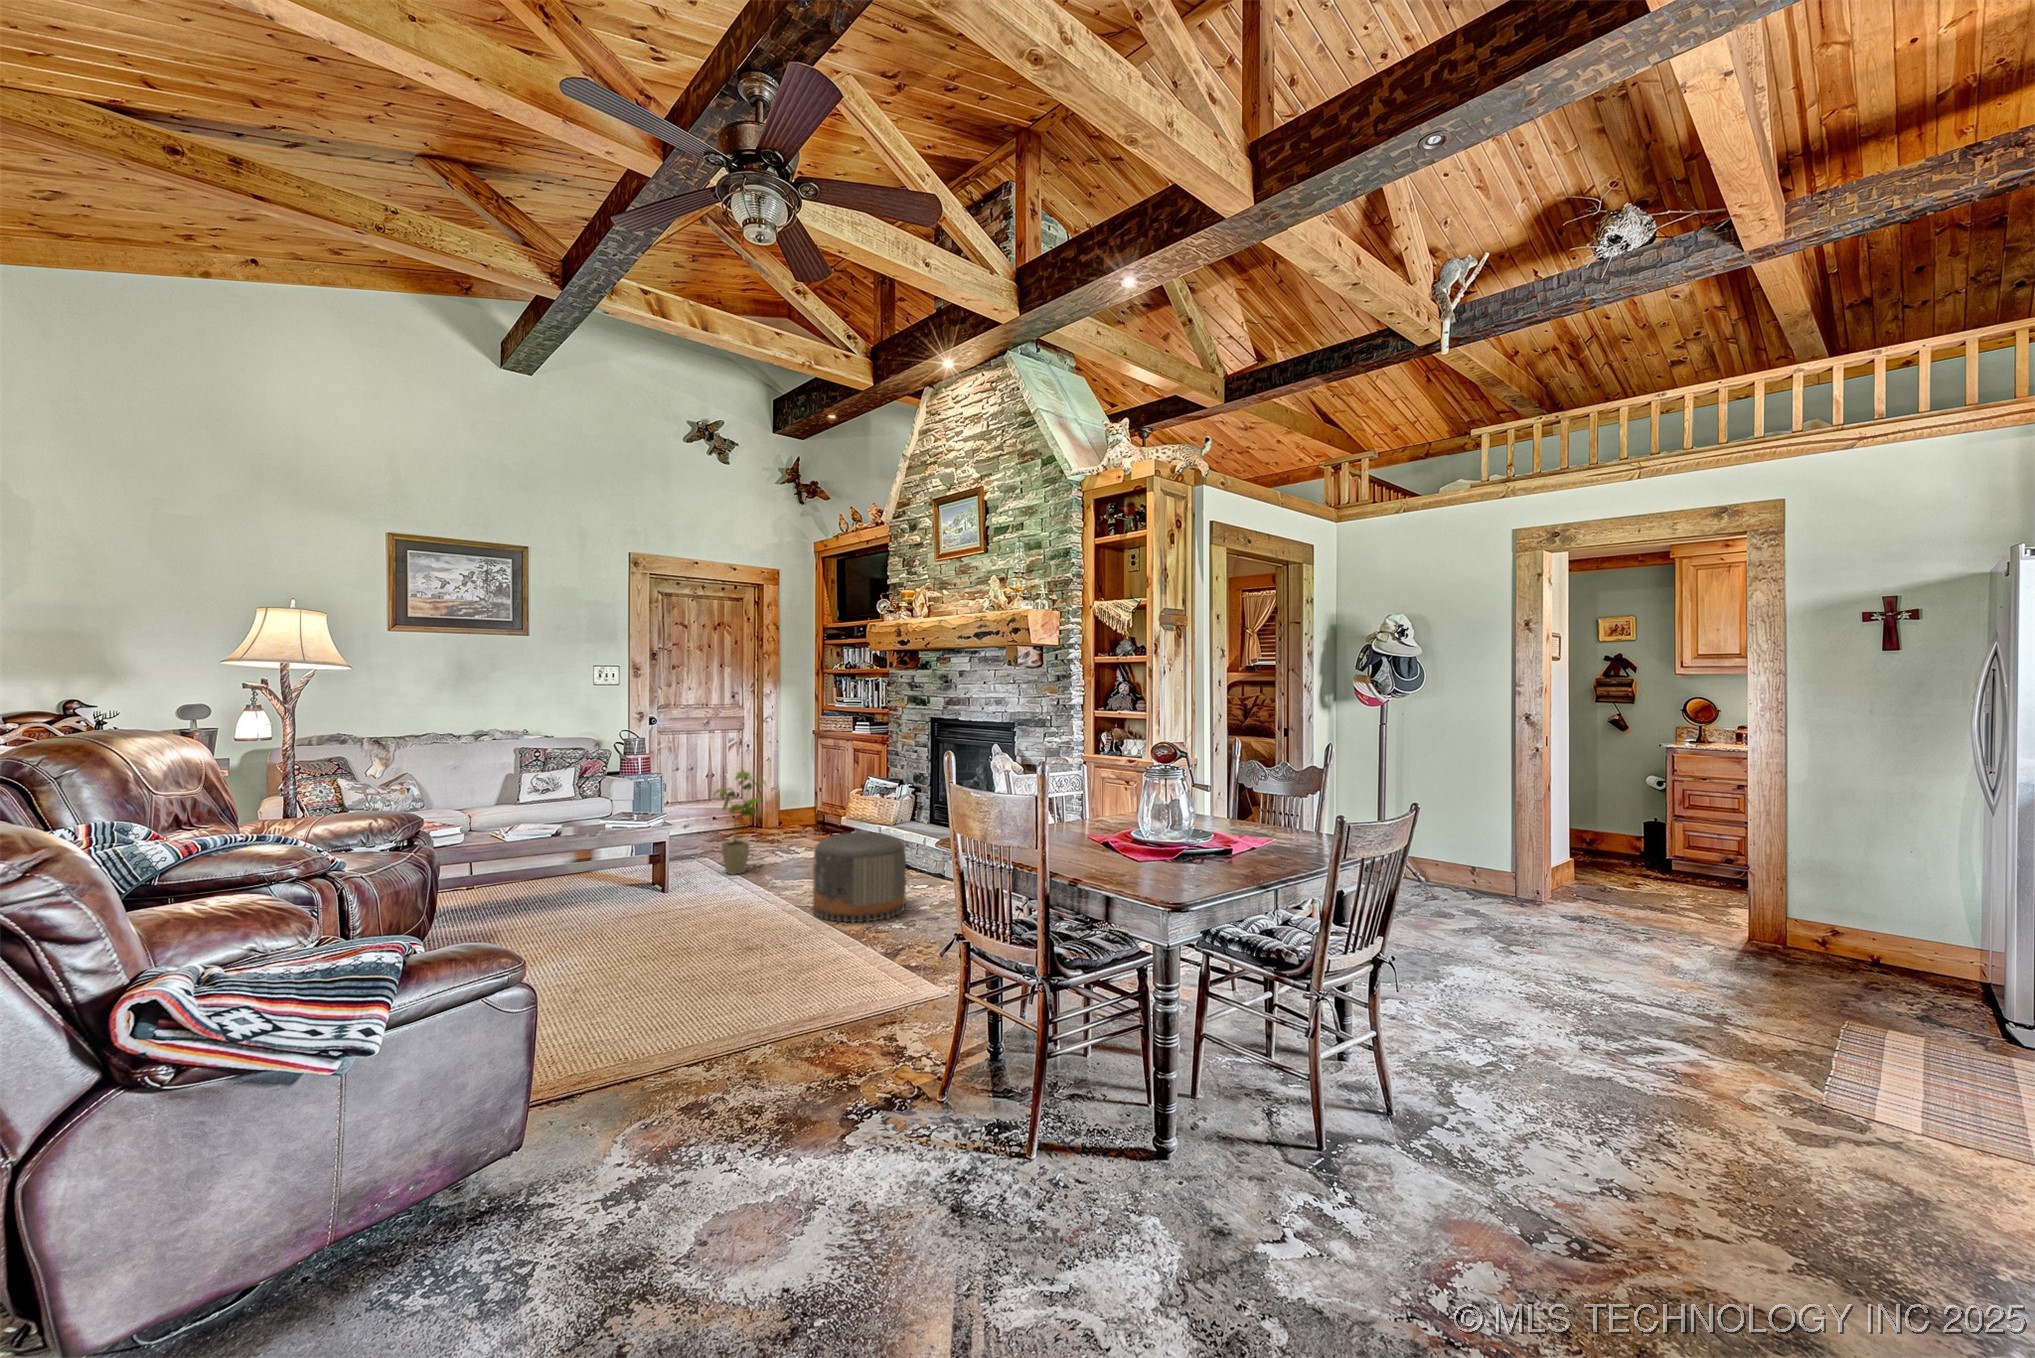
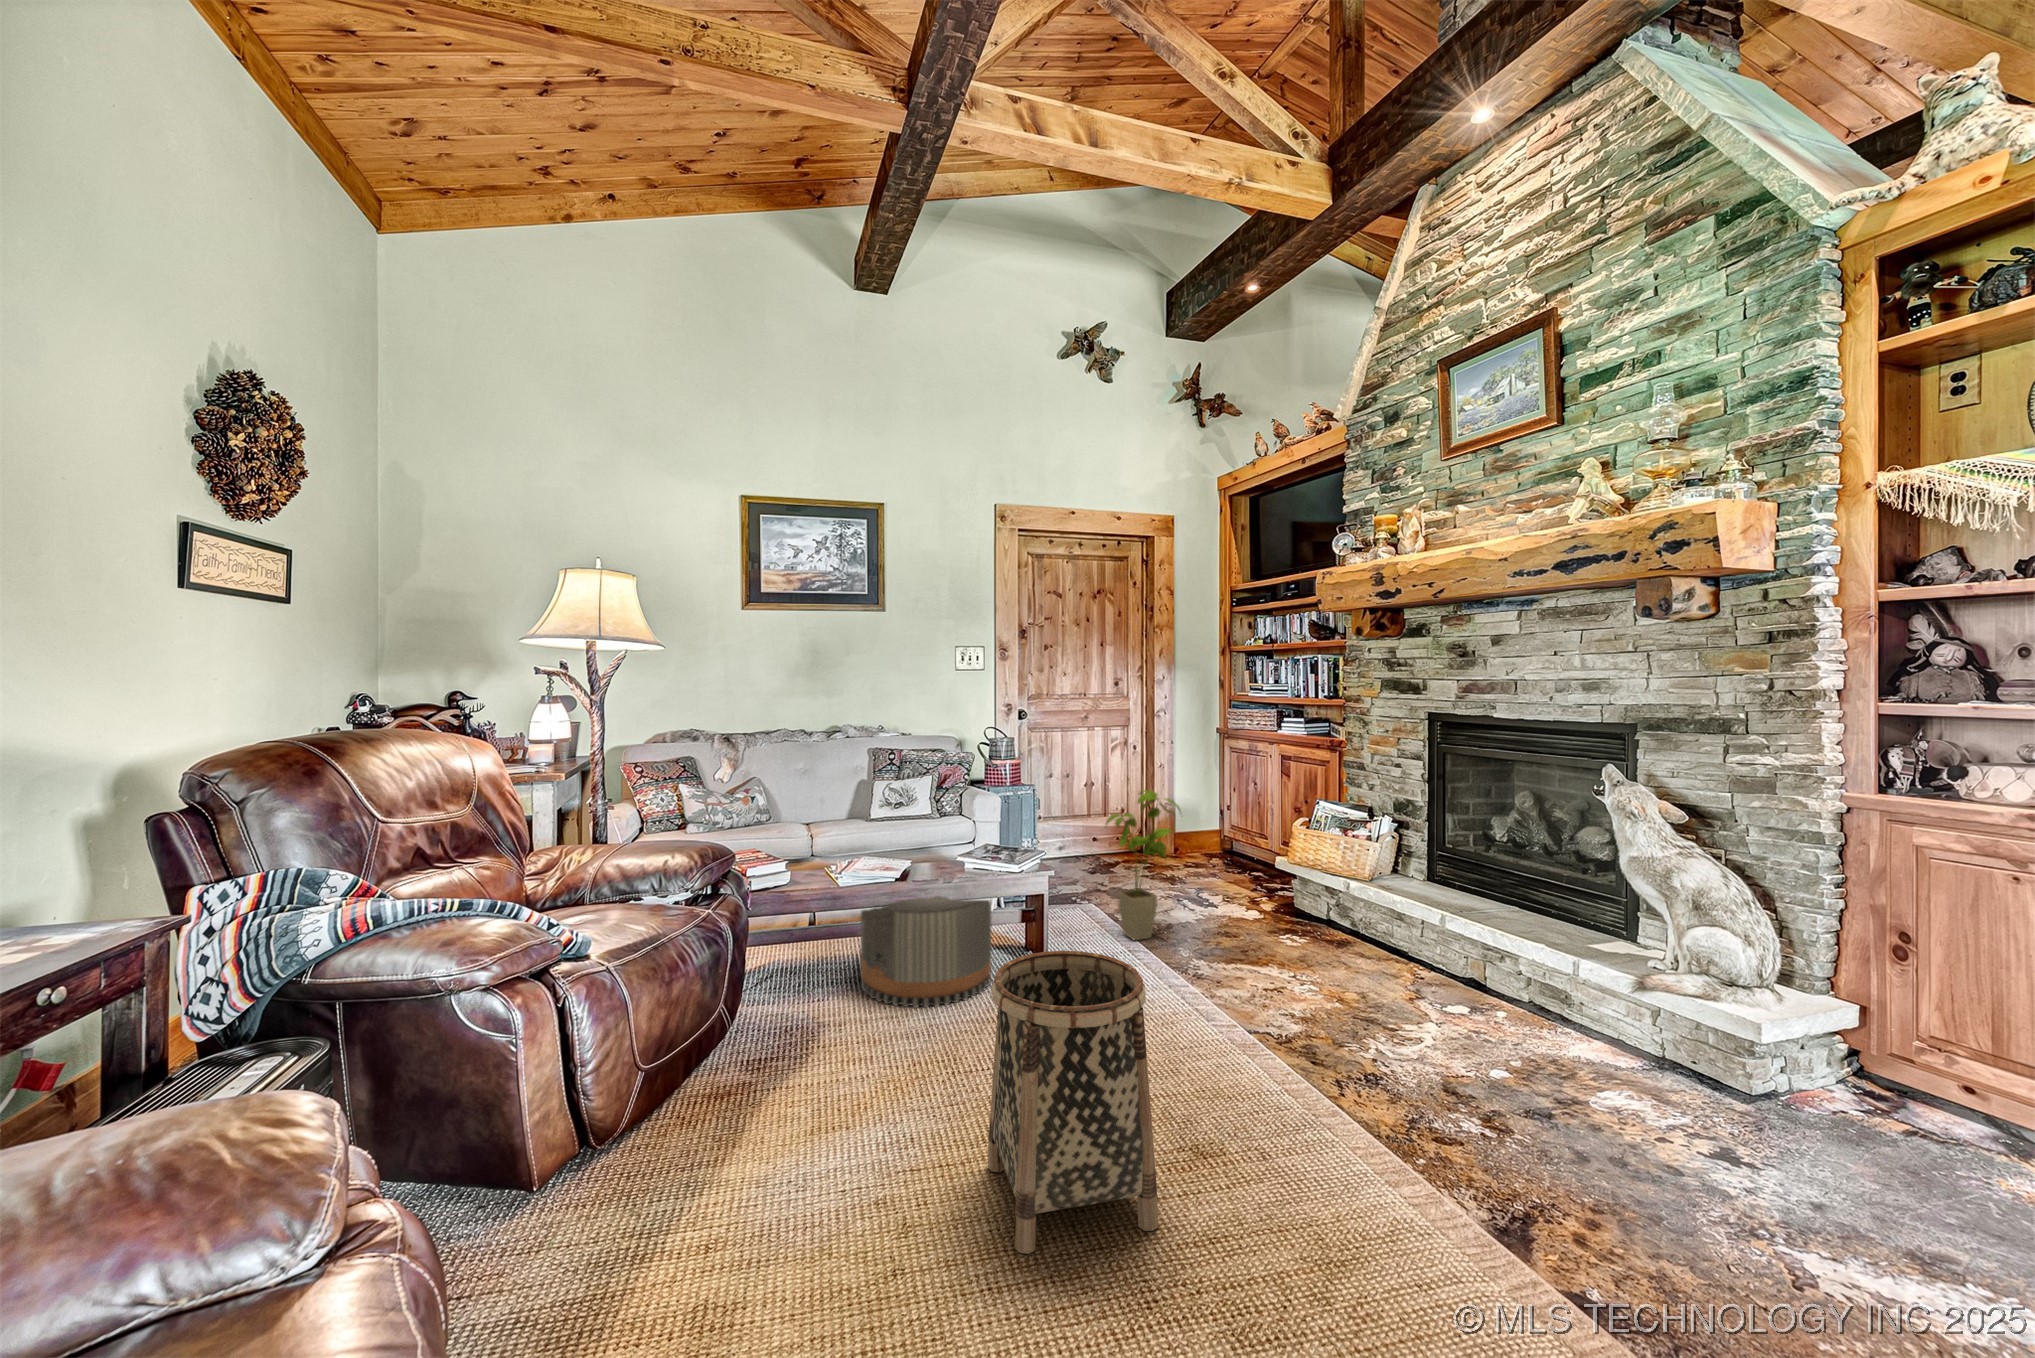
pouf: present [813,832,906,922] -> present [861,896,991,1008]
basket: none [622,848,716,988] -> present [988,951,1158,1254]

